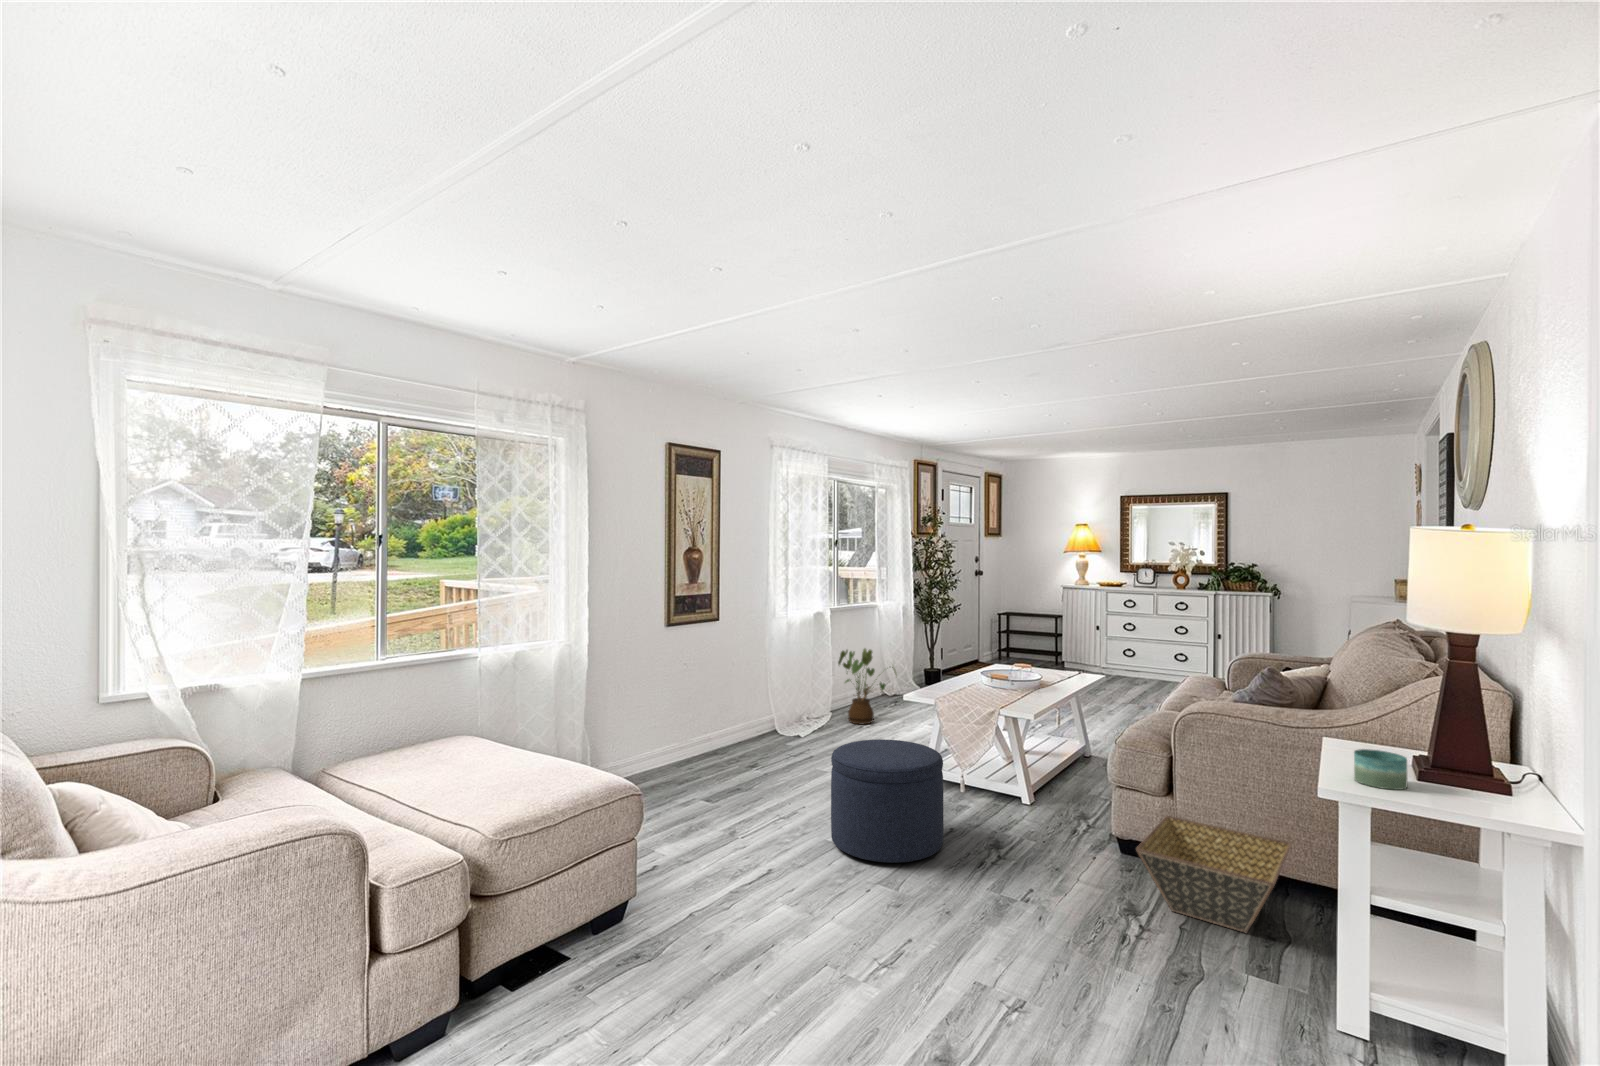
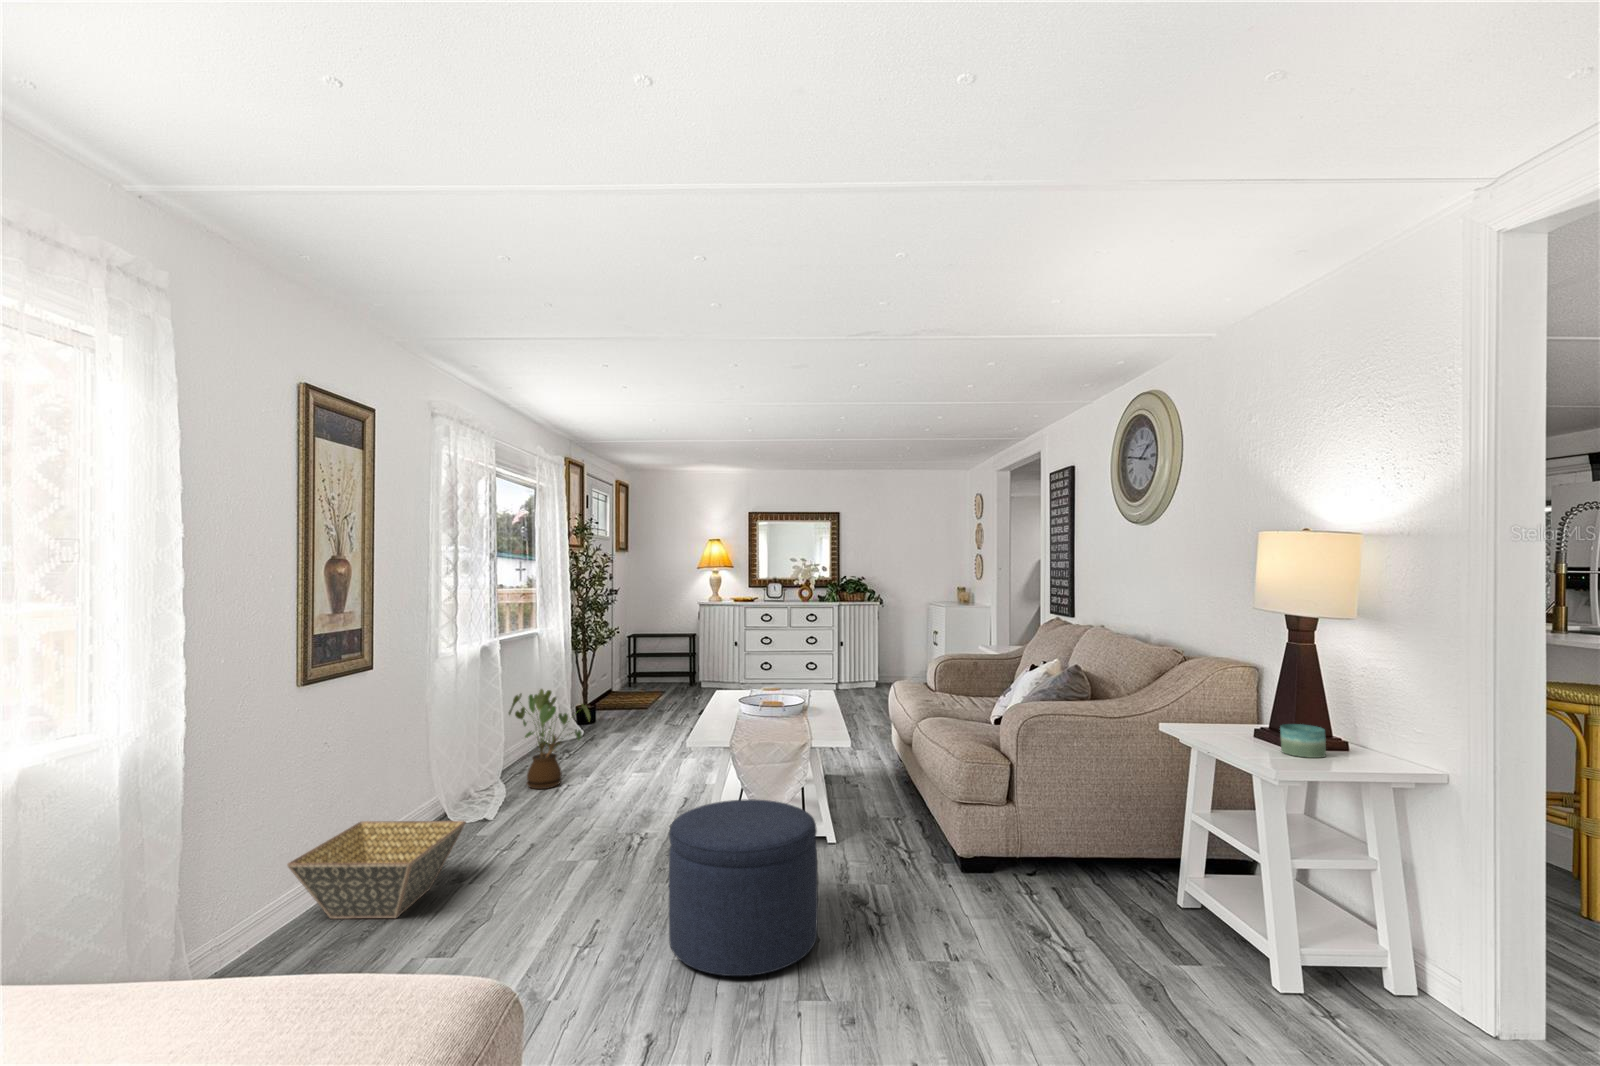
basket: present [1136,816,1292,933] -> present [287,821,466,919]

